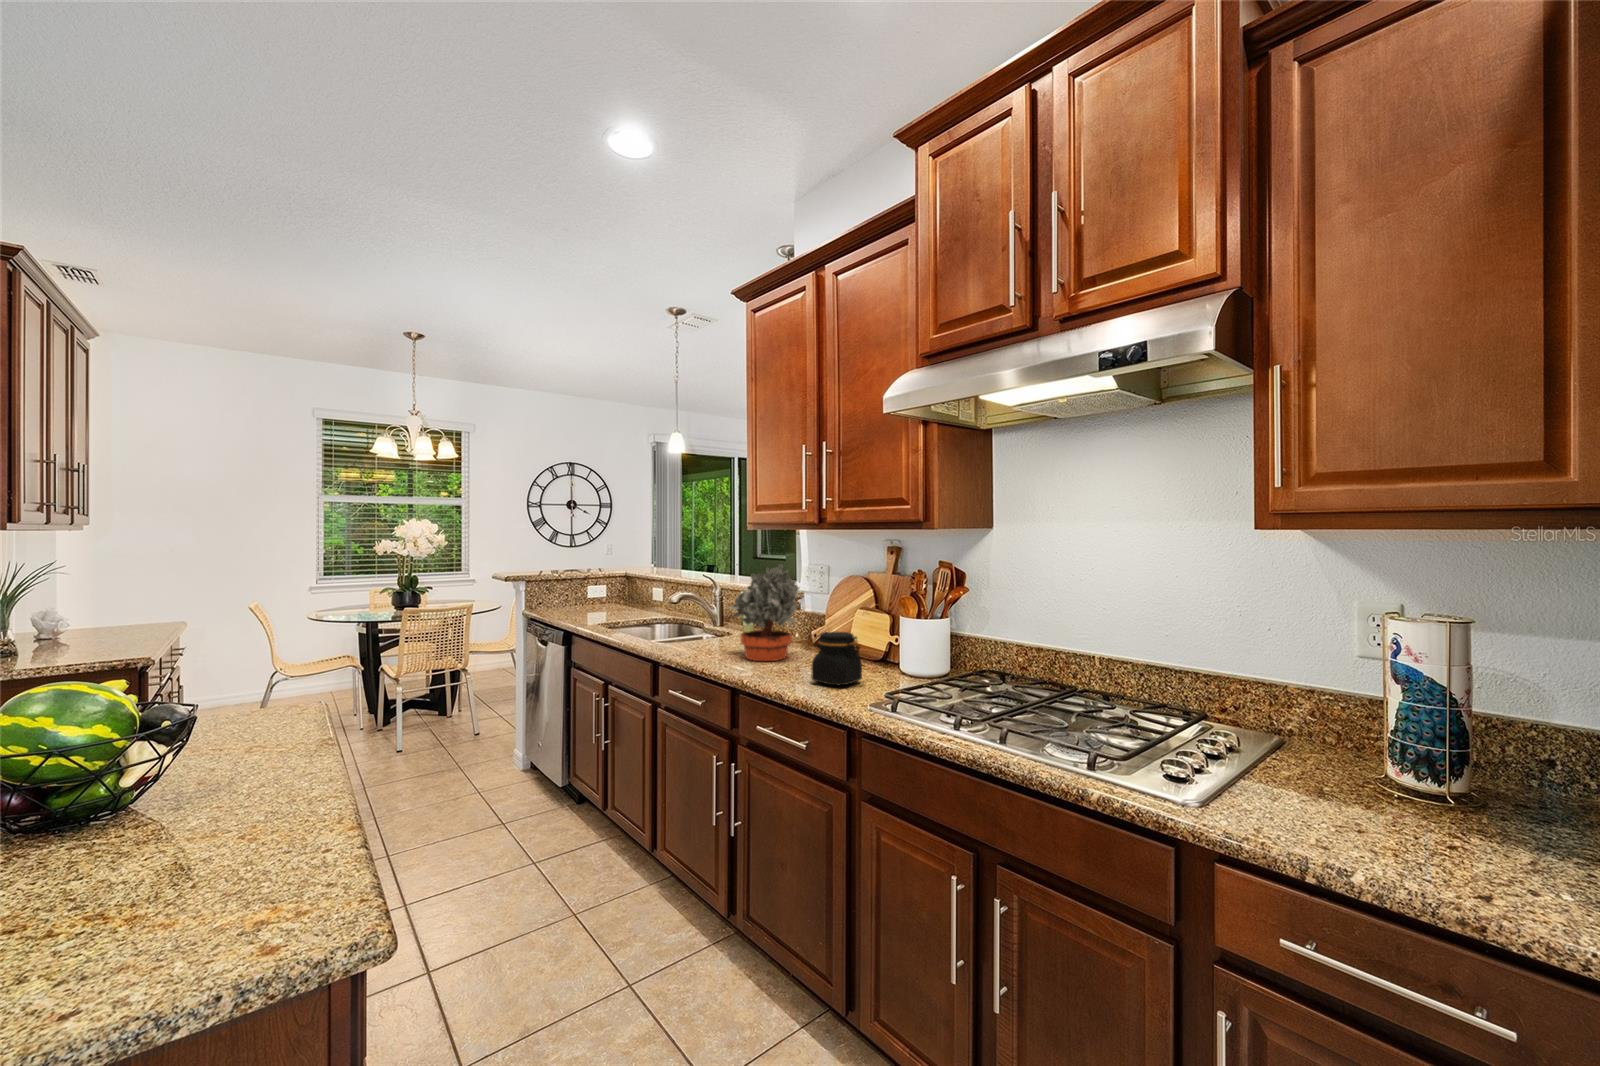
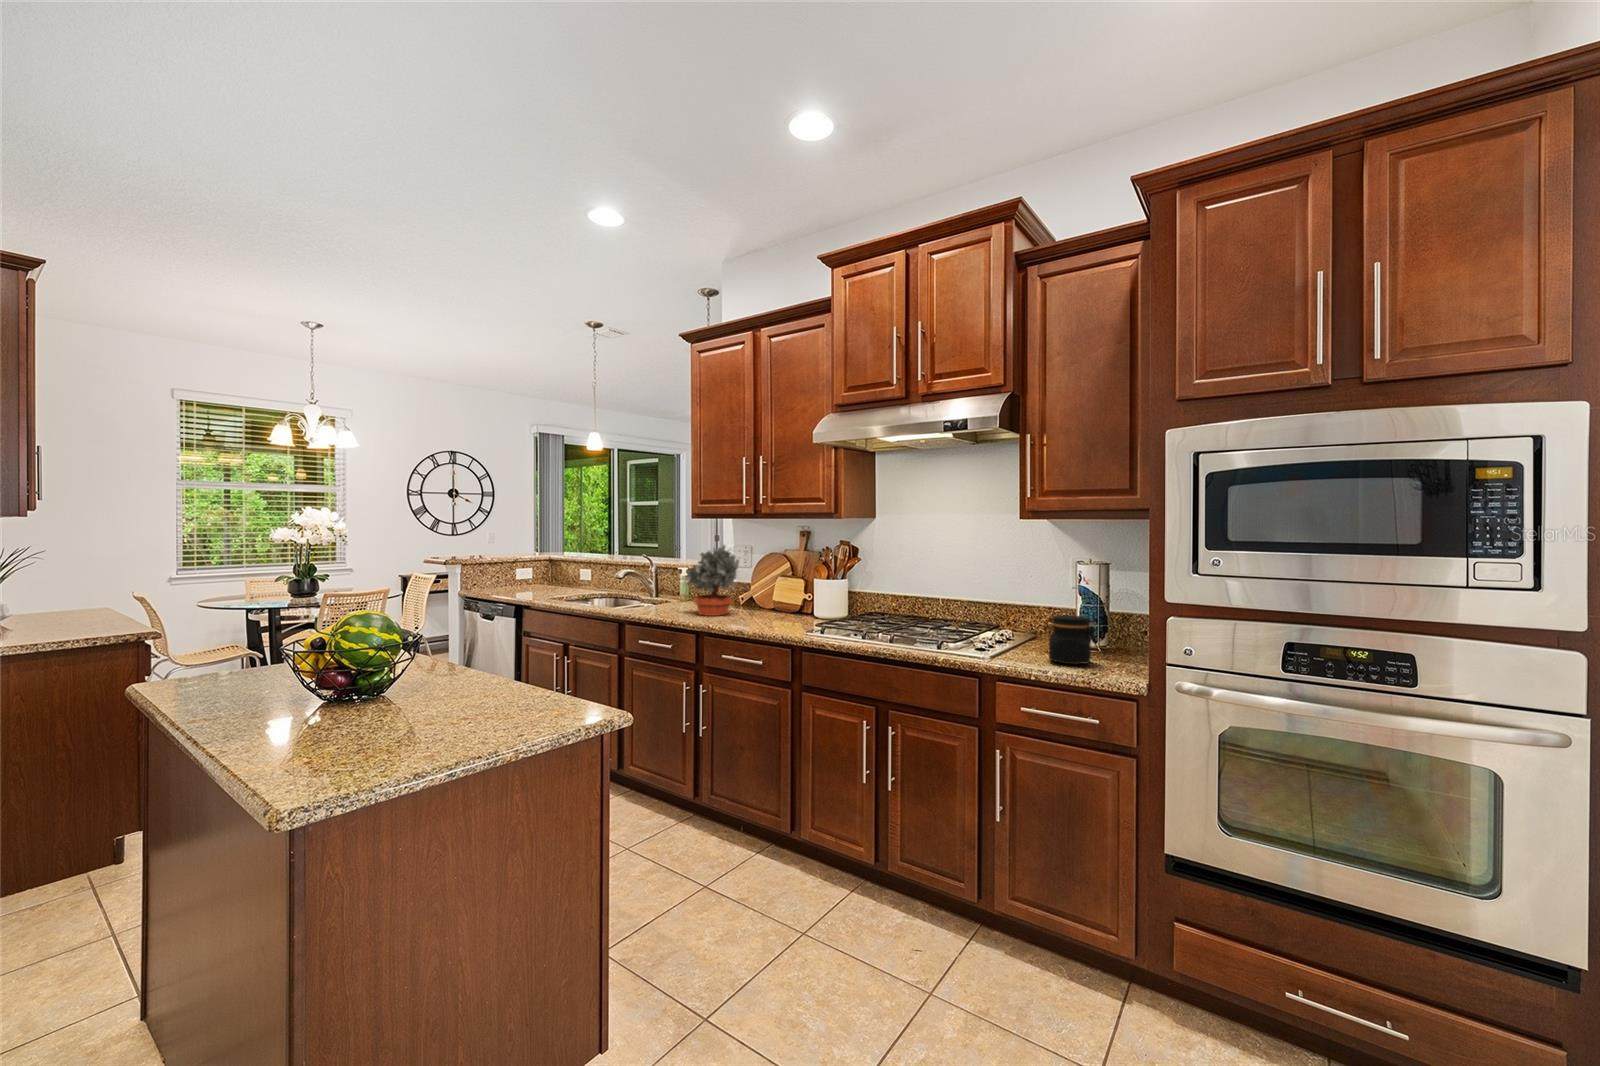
jar: present [812,632,862,685] -> present [1043,615,1097,665]

